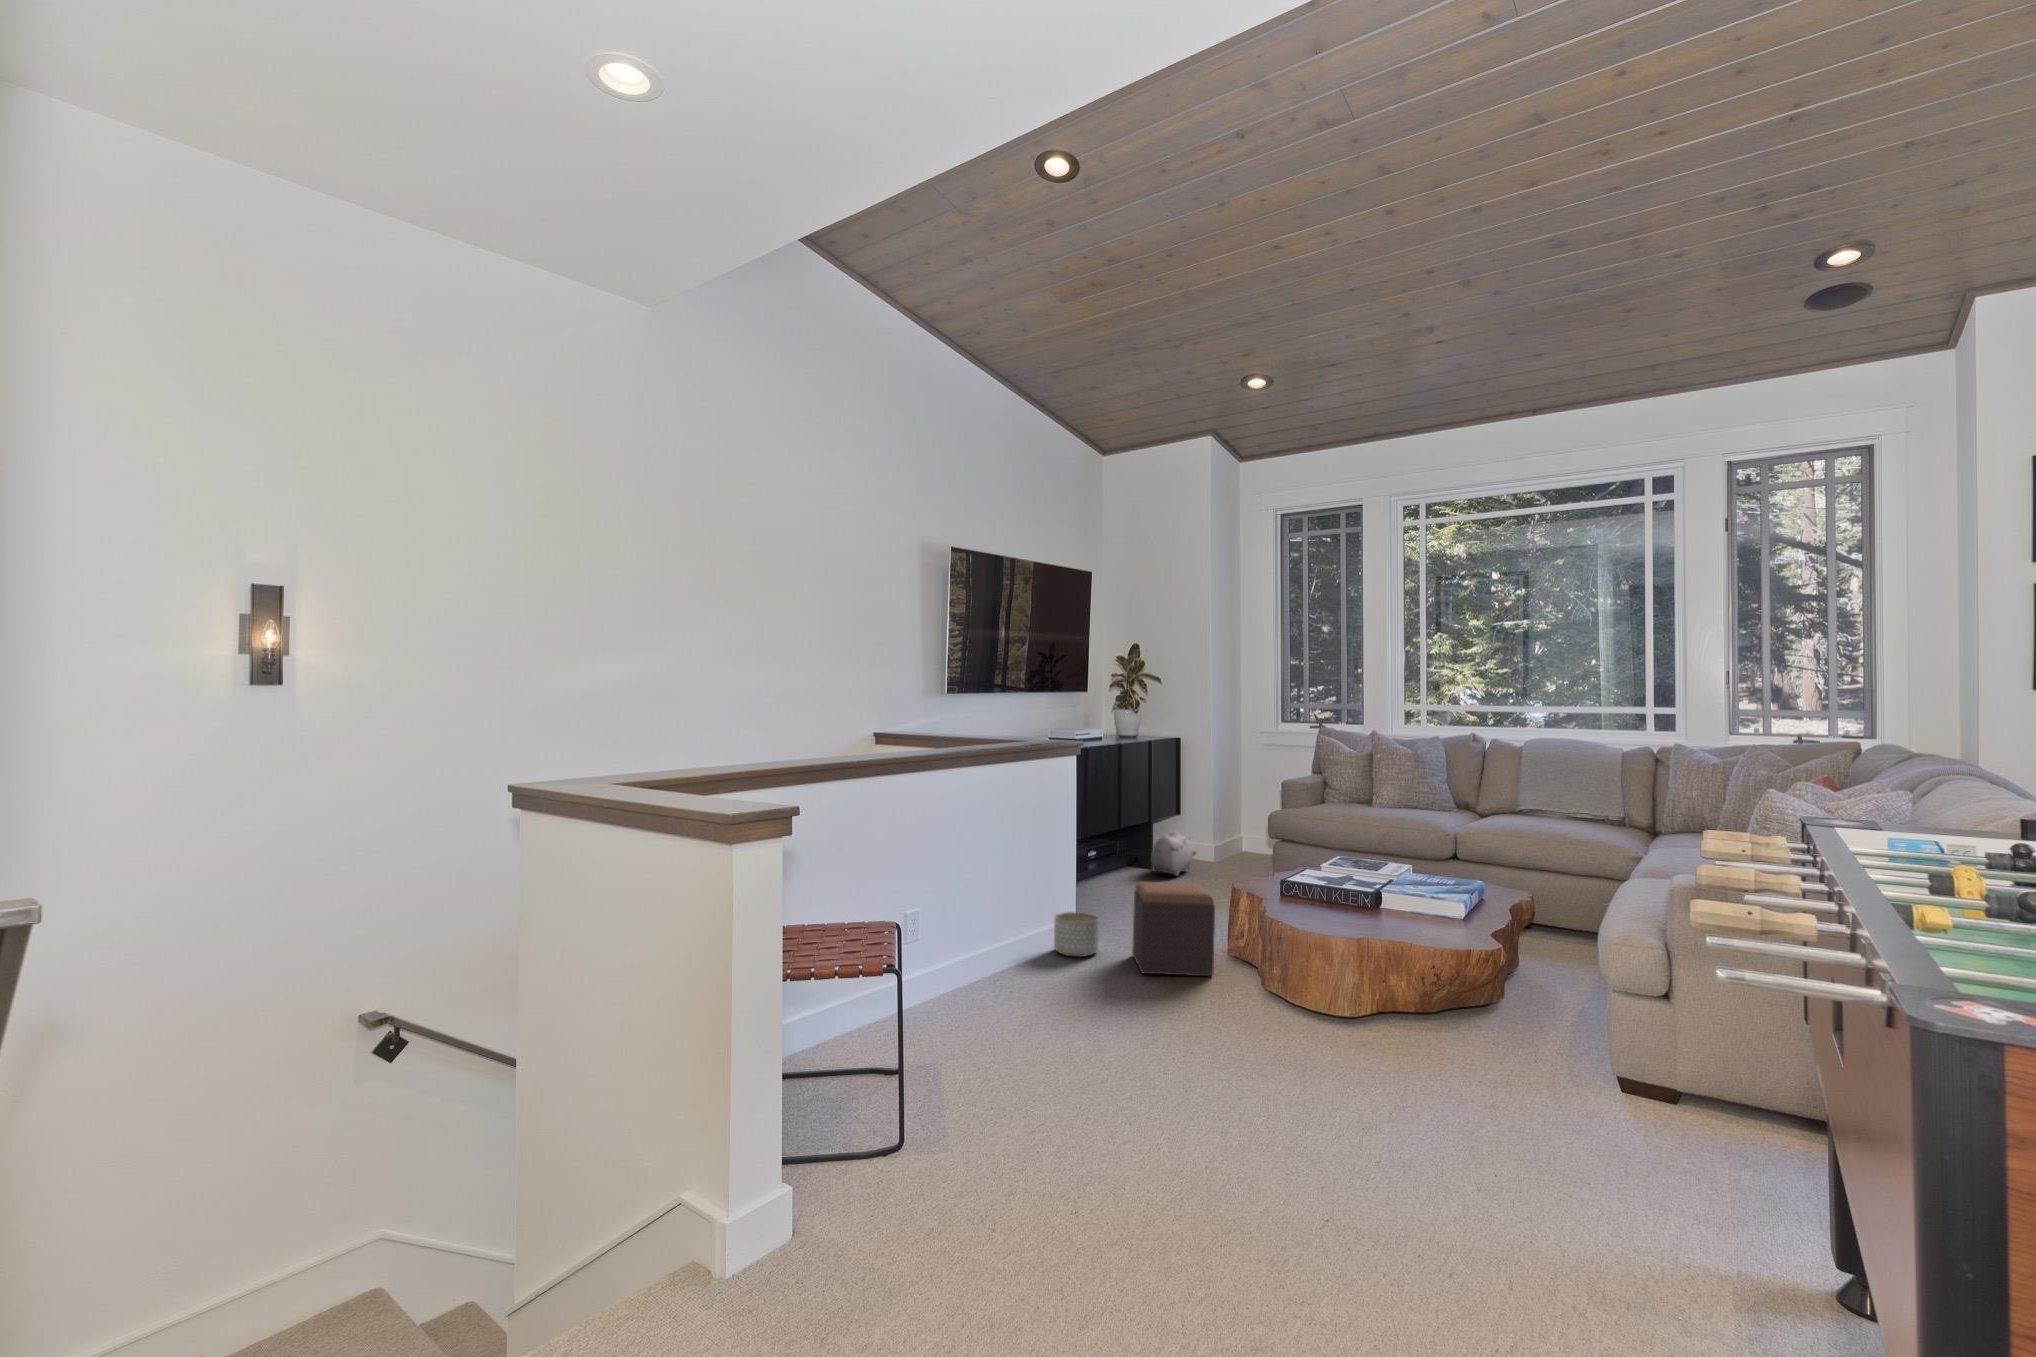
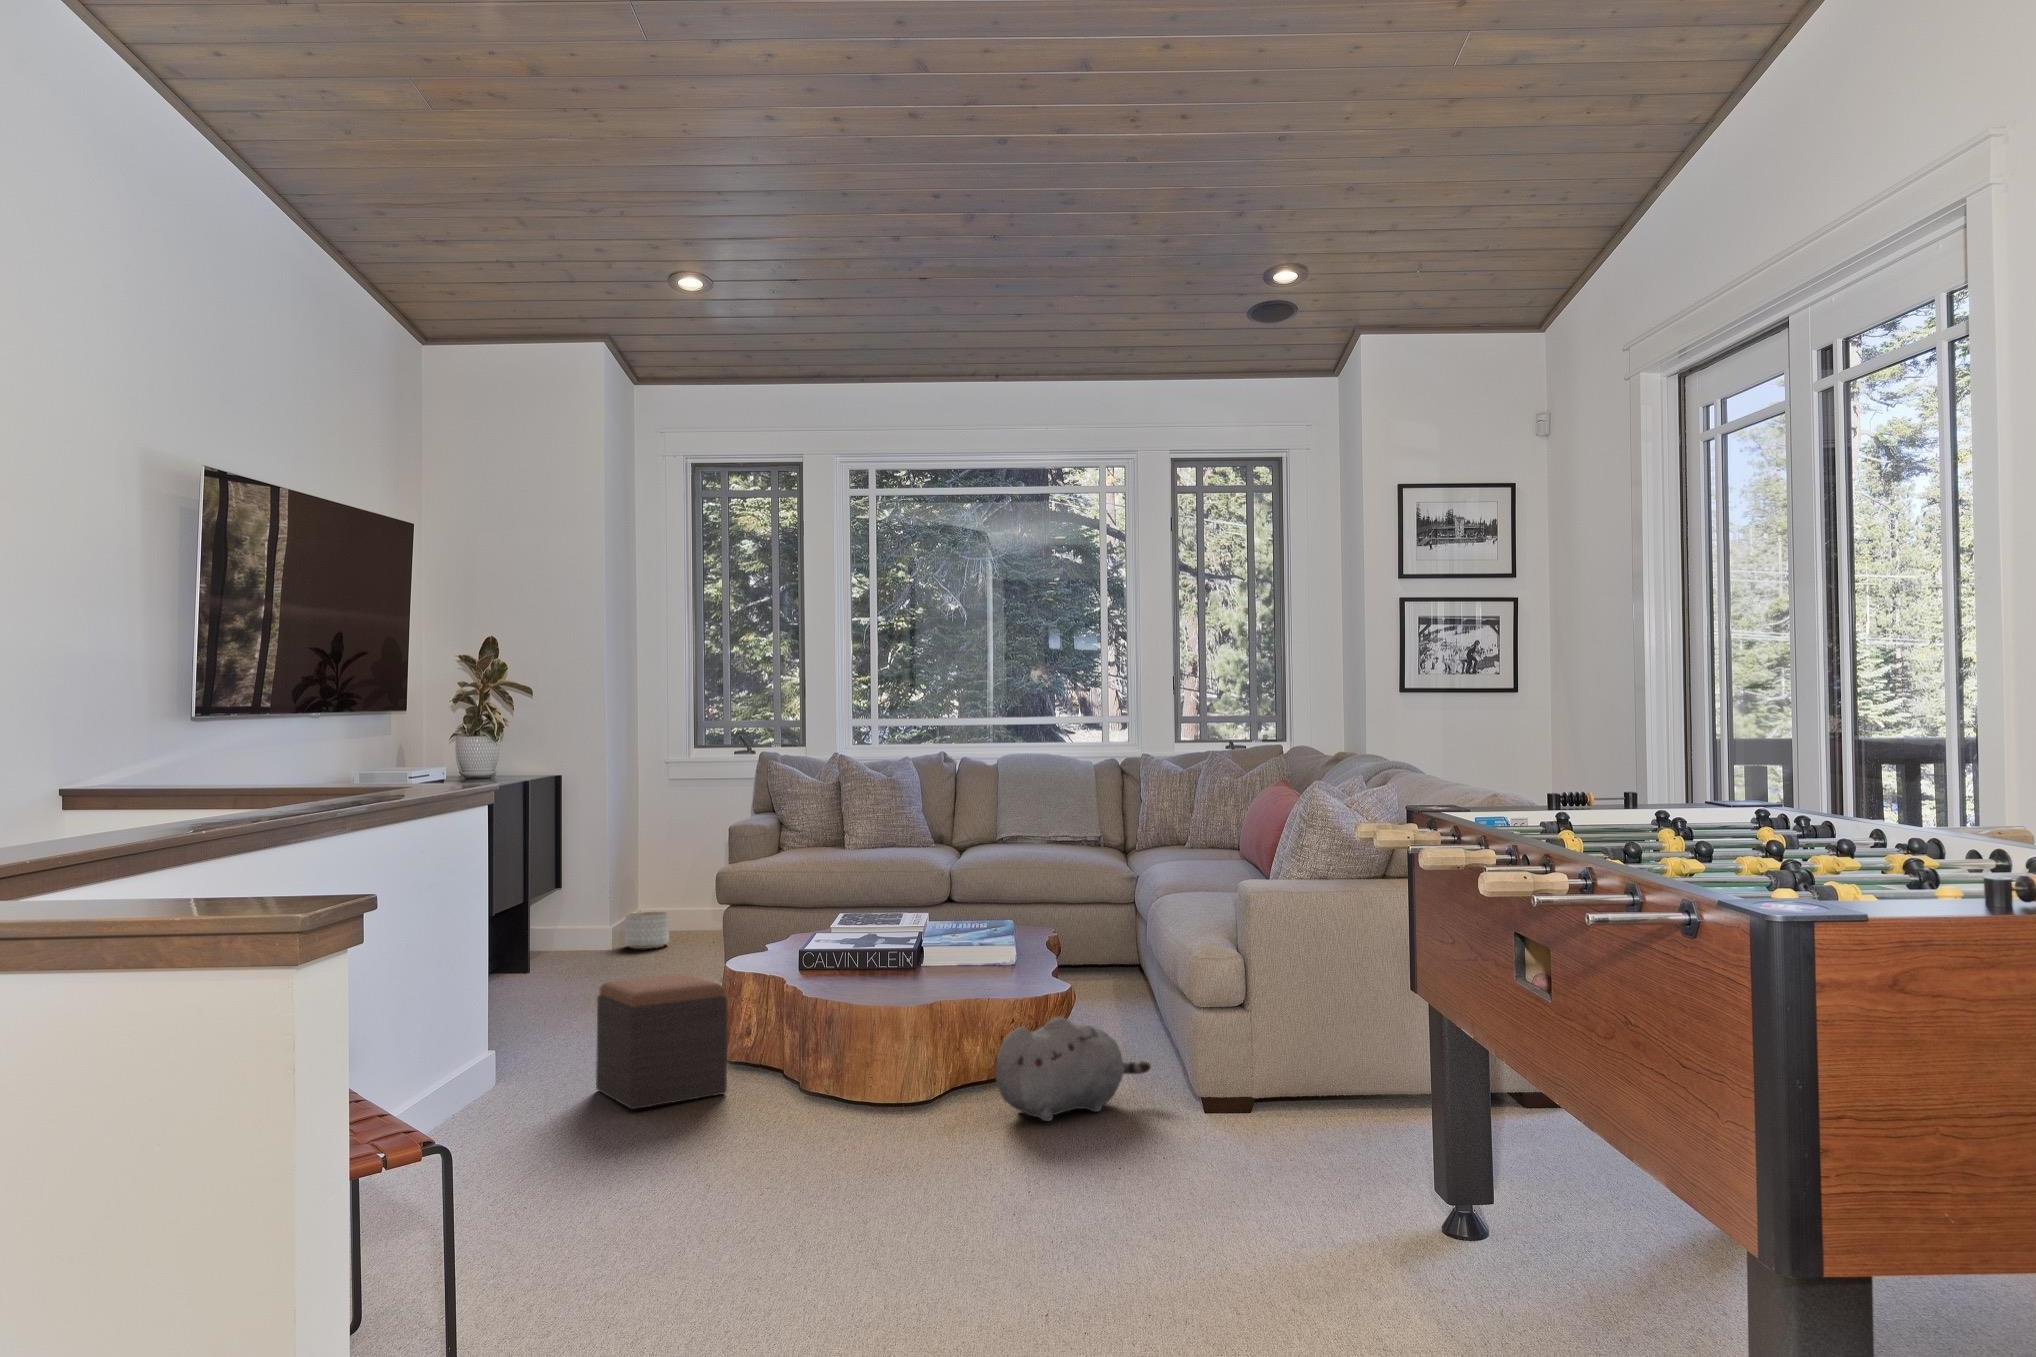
plush toy: present [1151,831,1196,876] -> present [996,1017,1151,1121]
planter: present [1054,912,1099,957] -> present [625,912,669,949]

